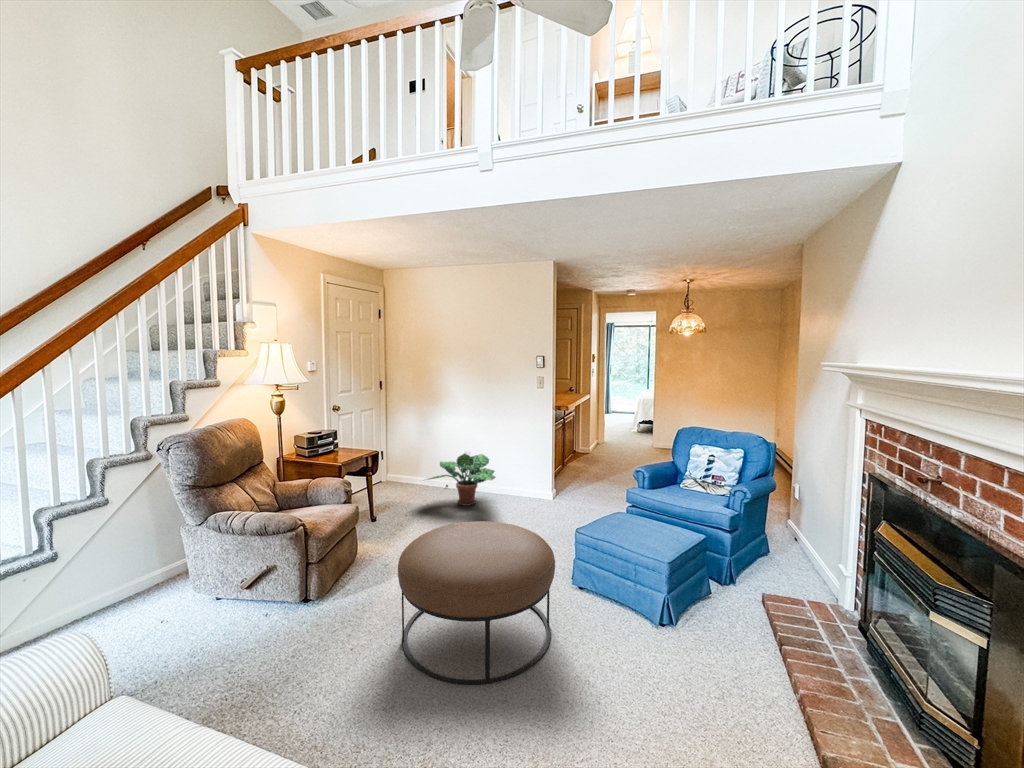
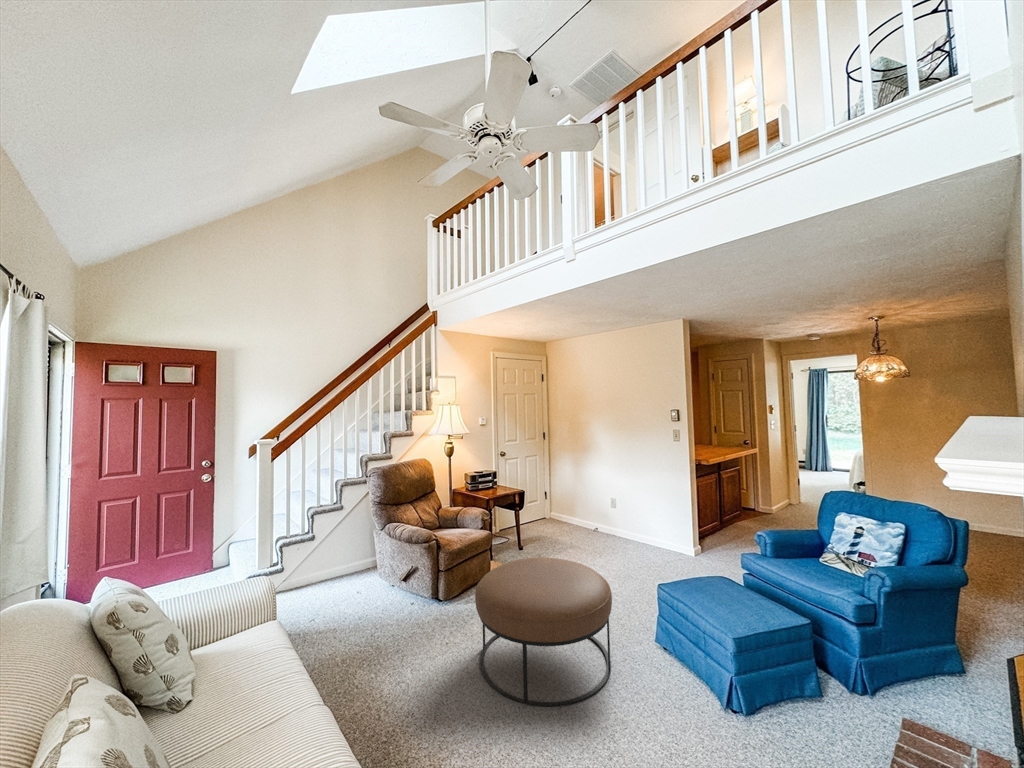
potted plant: present [427,453,495,506] -> none [560,498,629,549]

